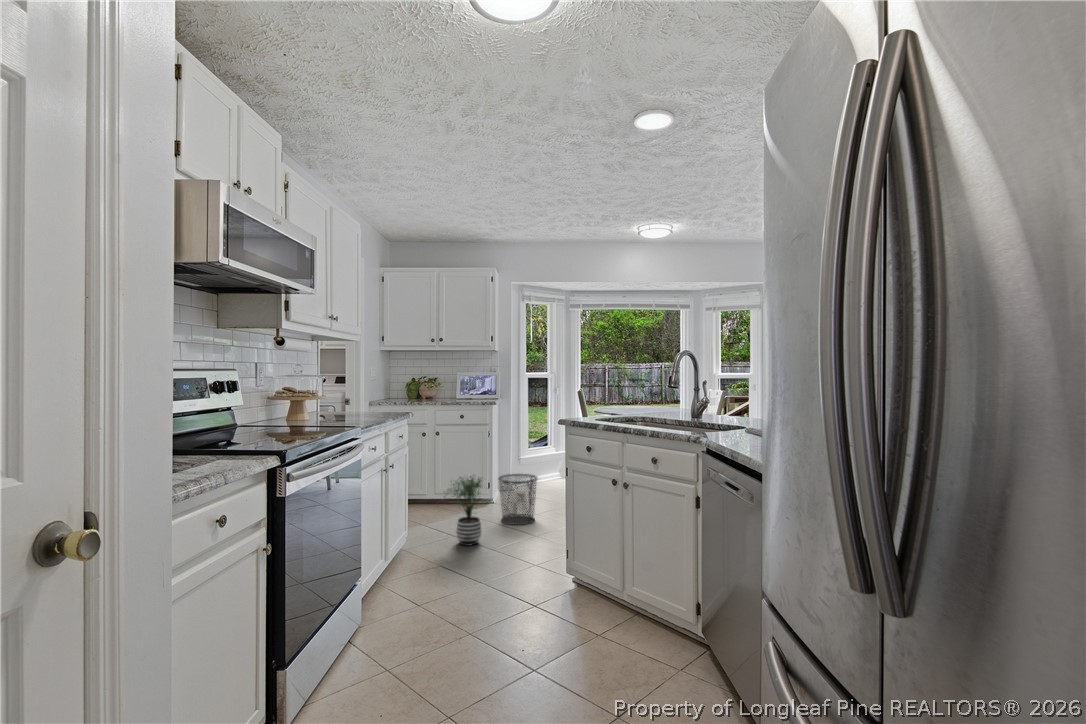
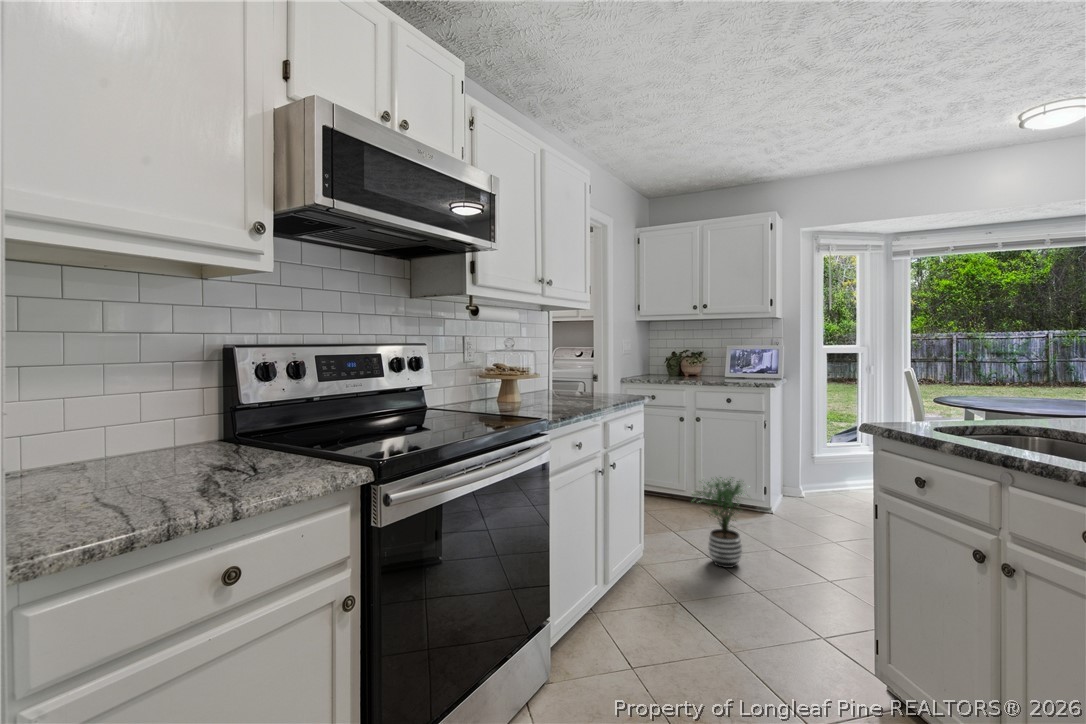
waste bin: present [498,474,537,525] -> none [772,477,831,548]

